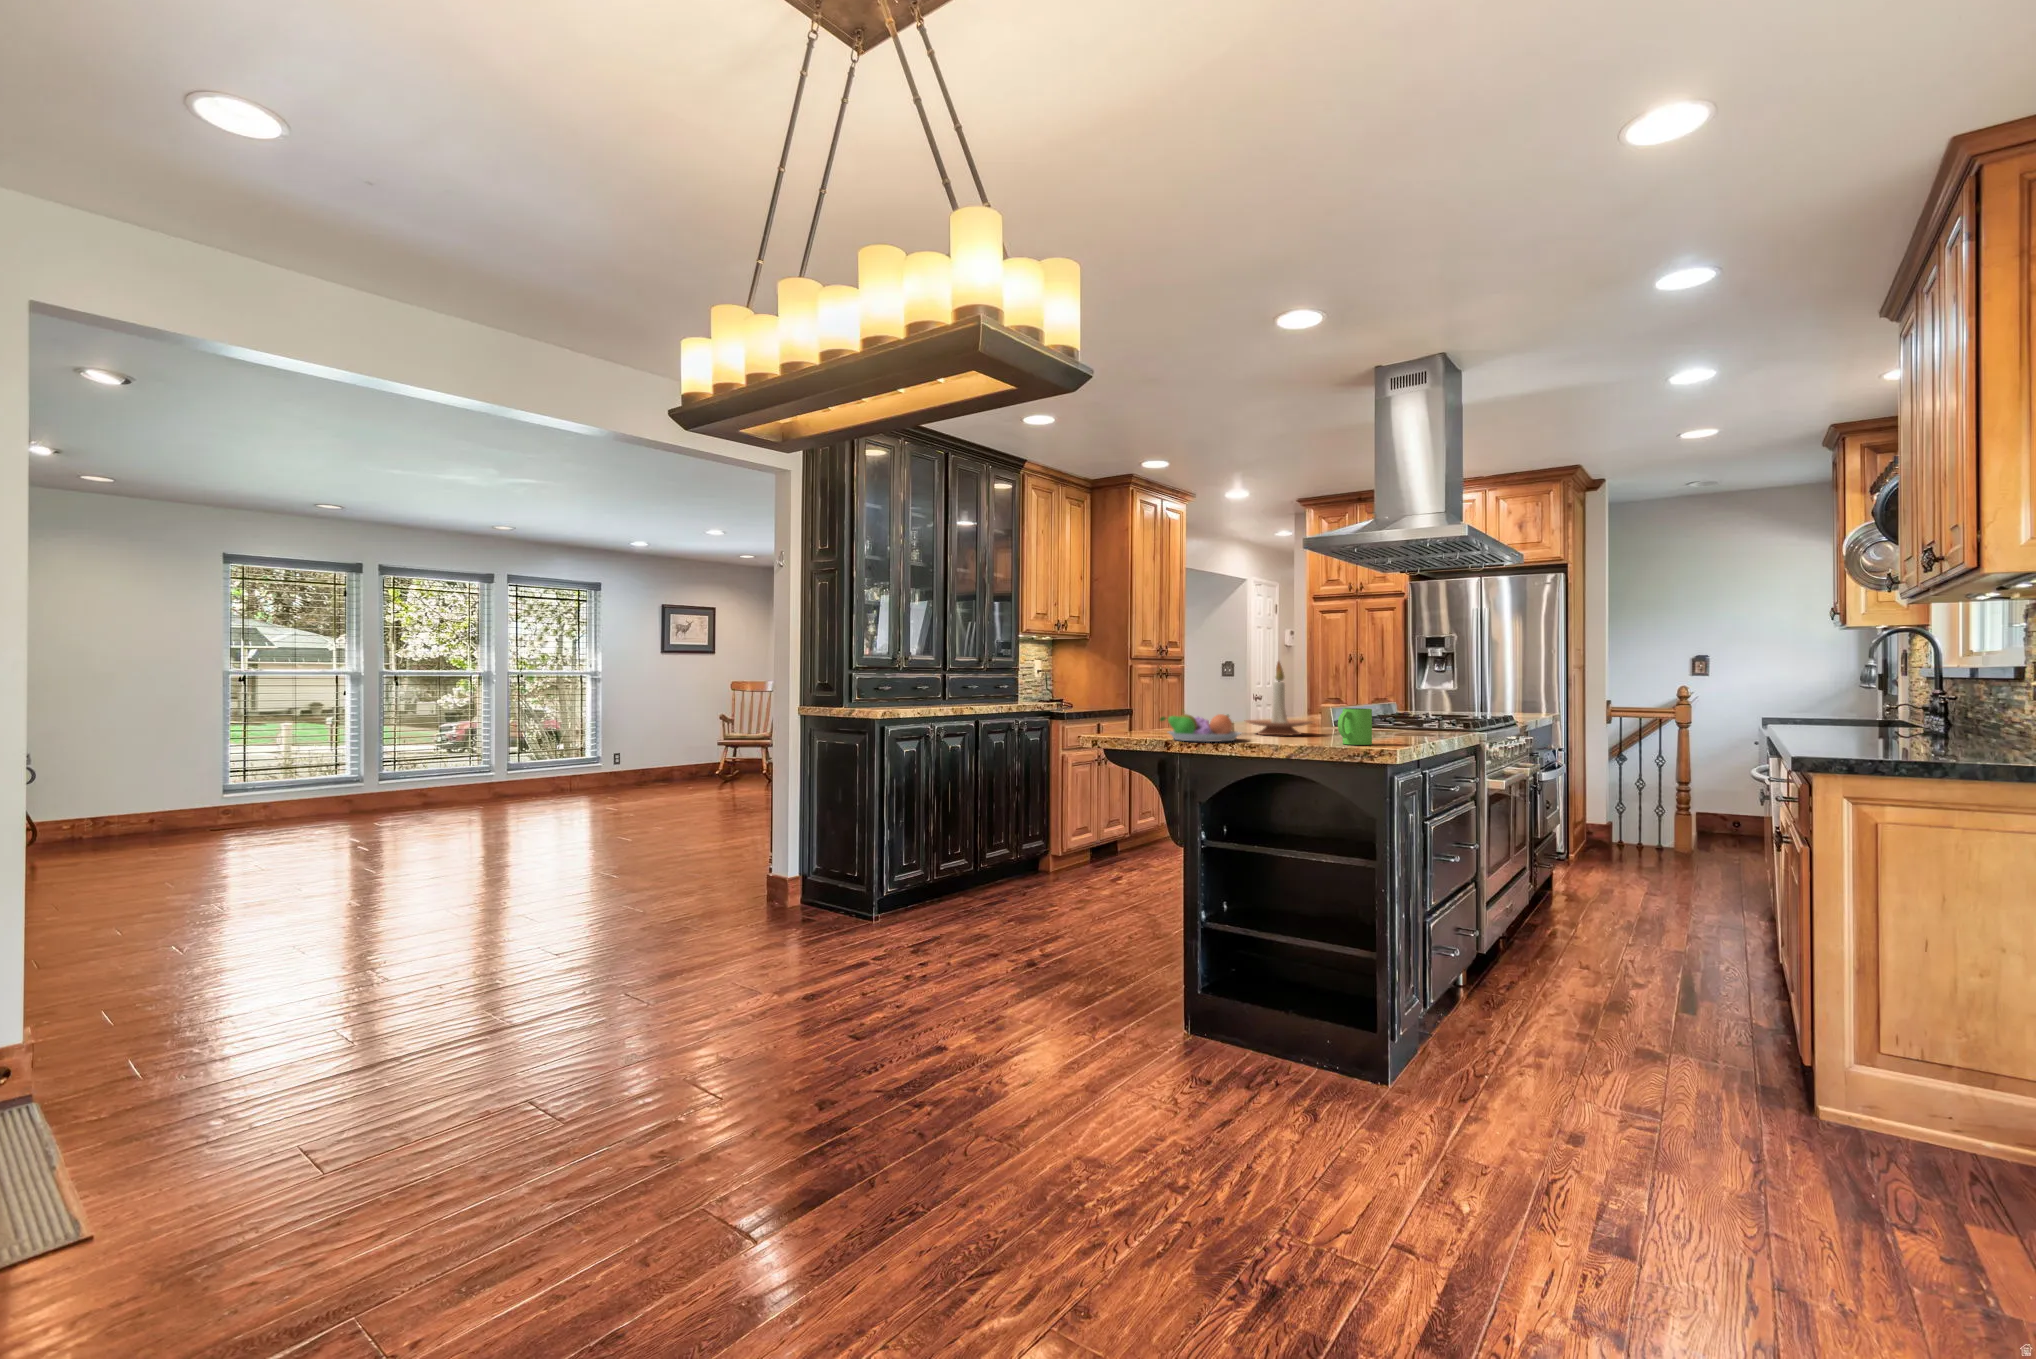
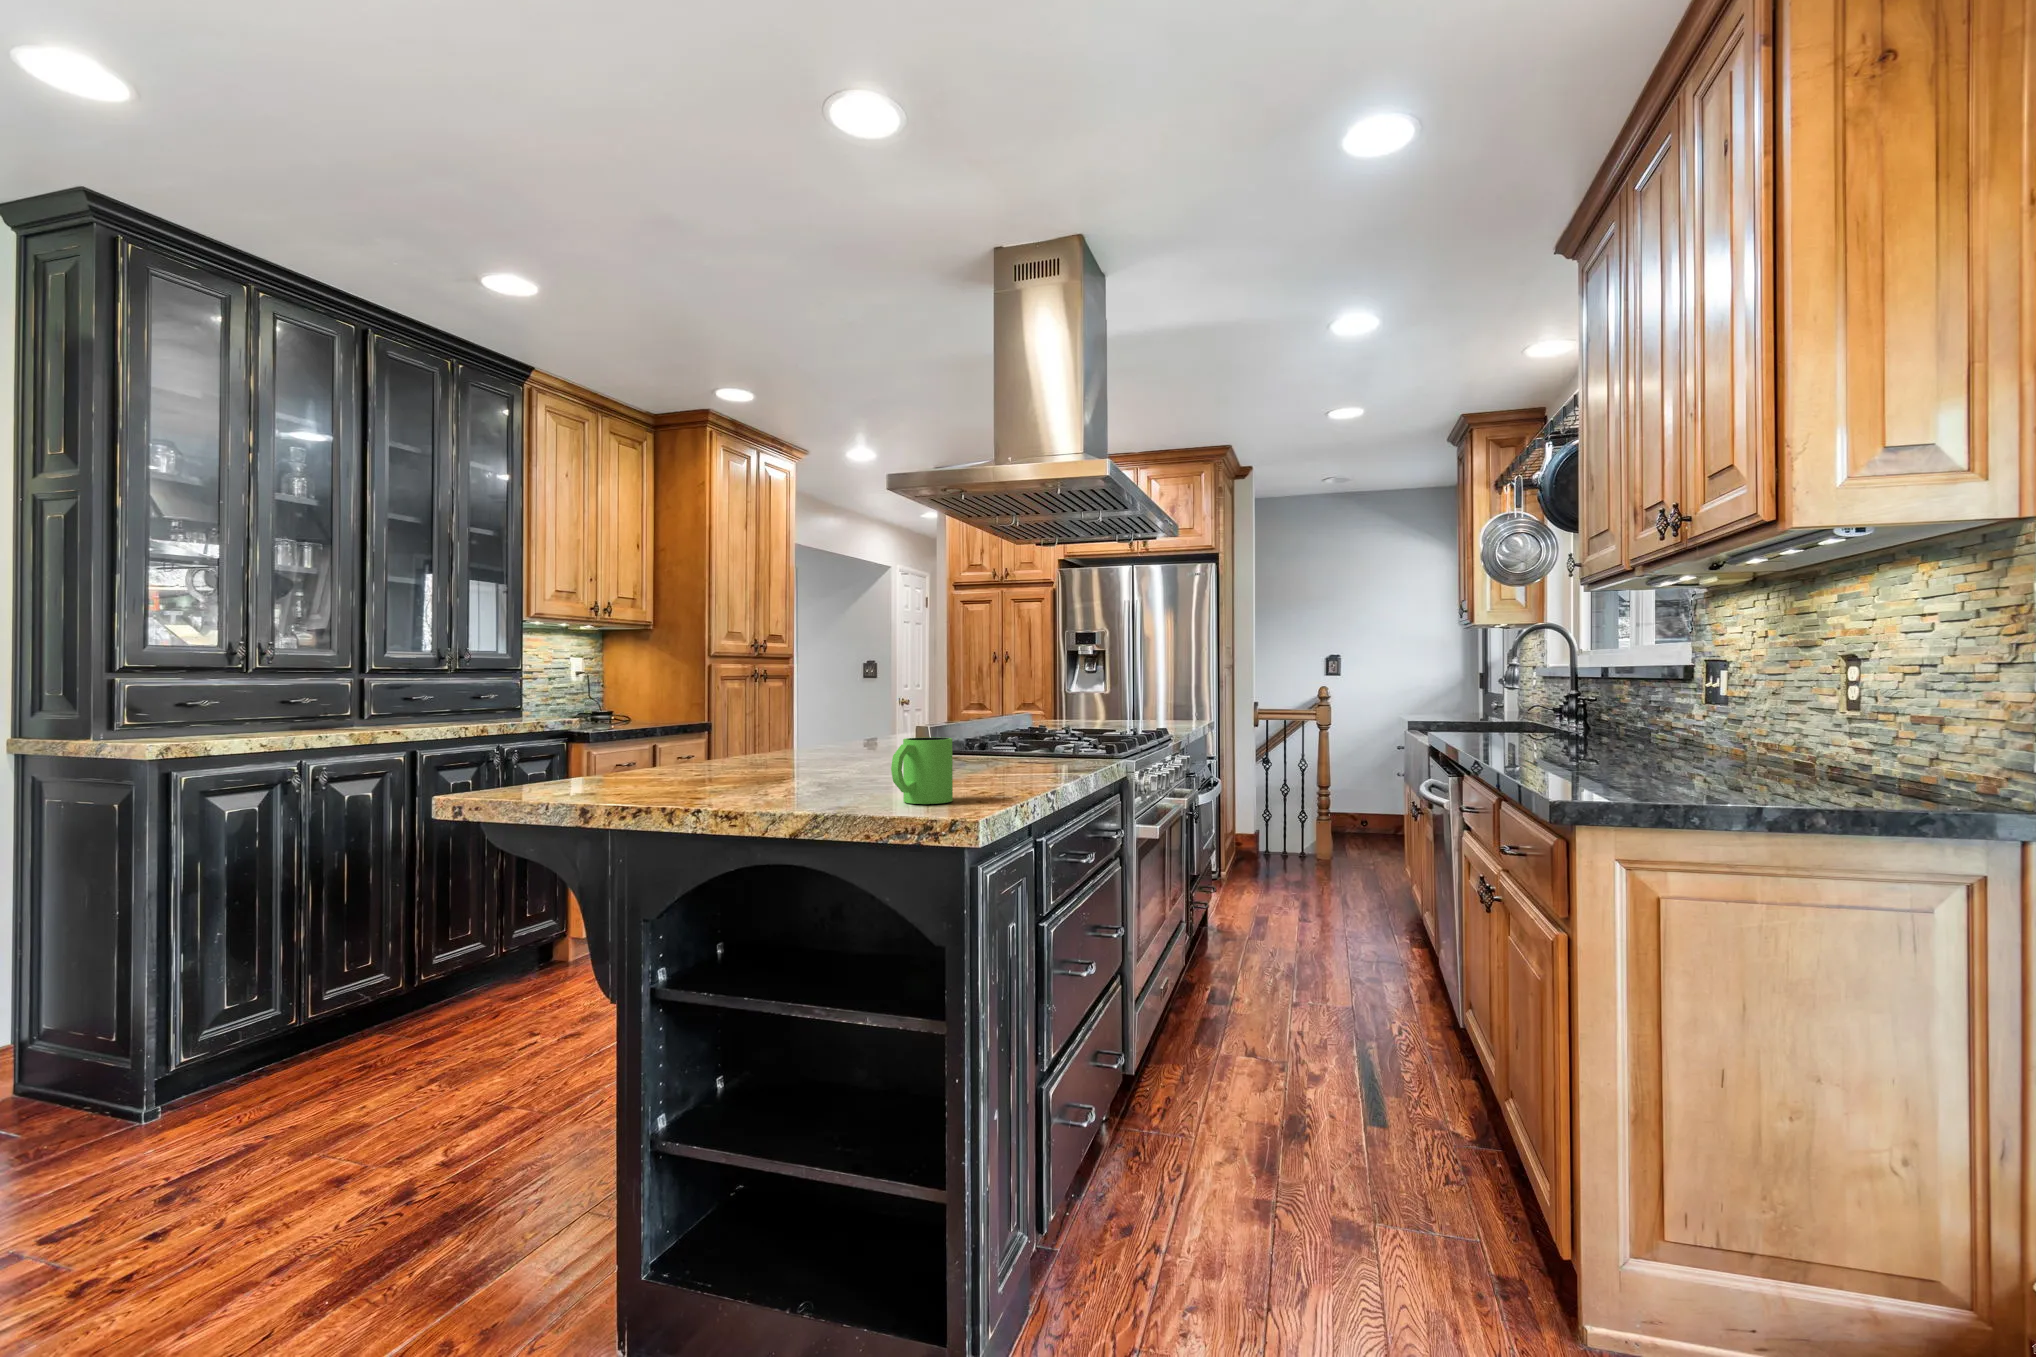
candle holder: present [1246,662,1313,735] -> none [763,654,880,782]
fruit bowl: present [1160,714,1241,742] -> none [560,745,729,810]

